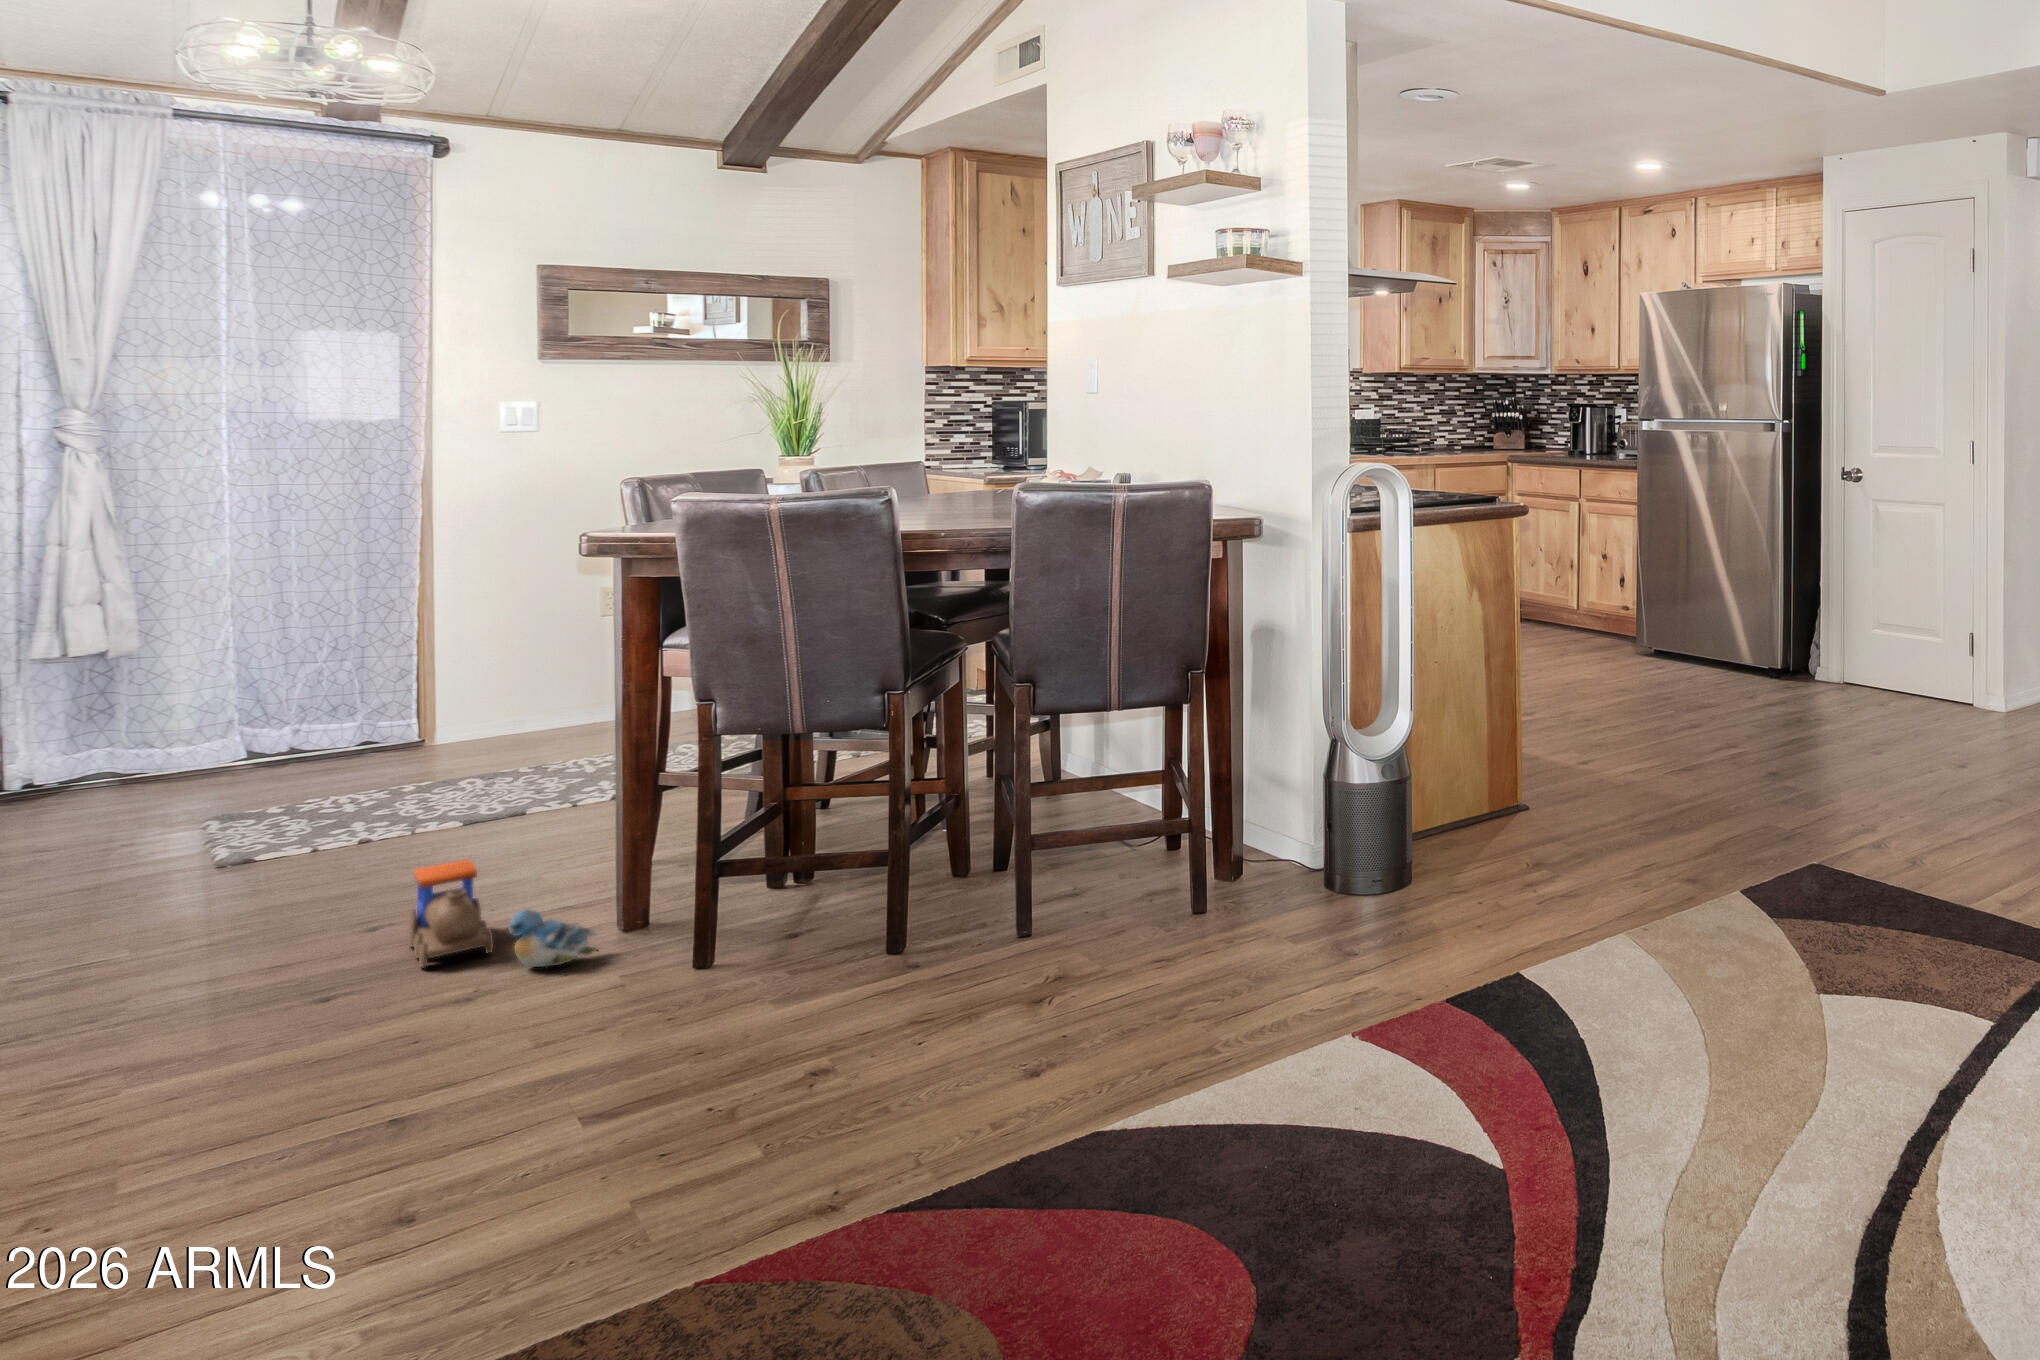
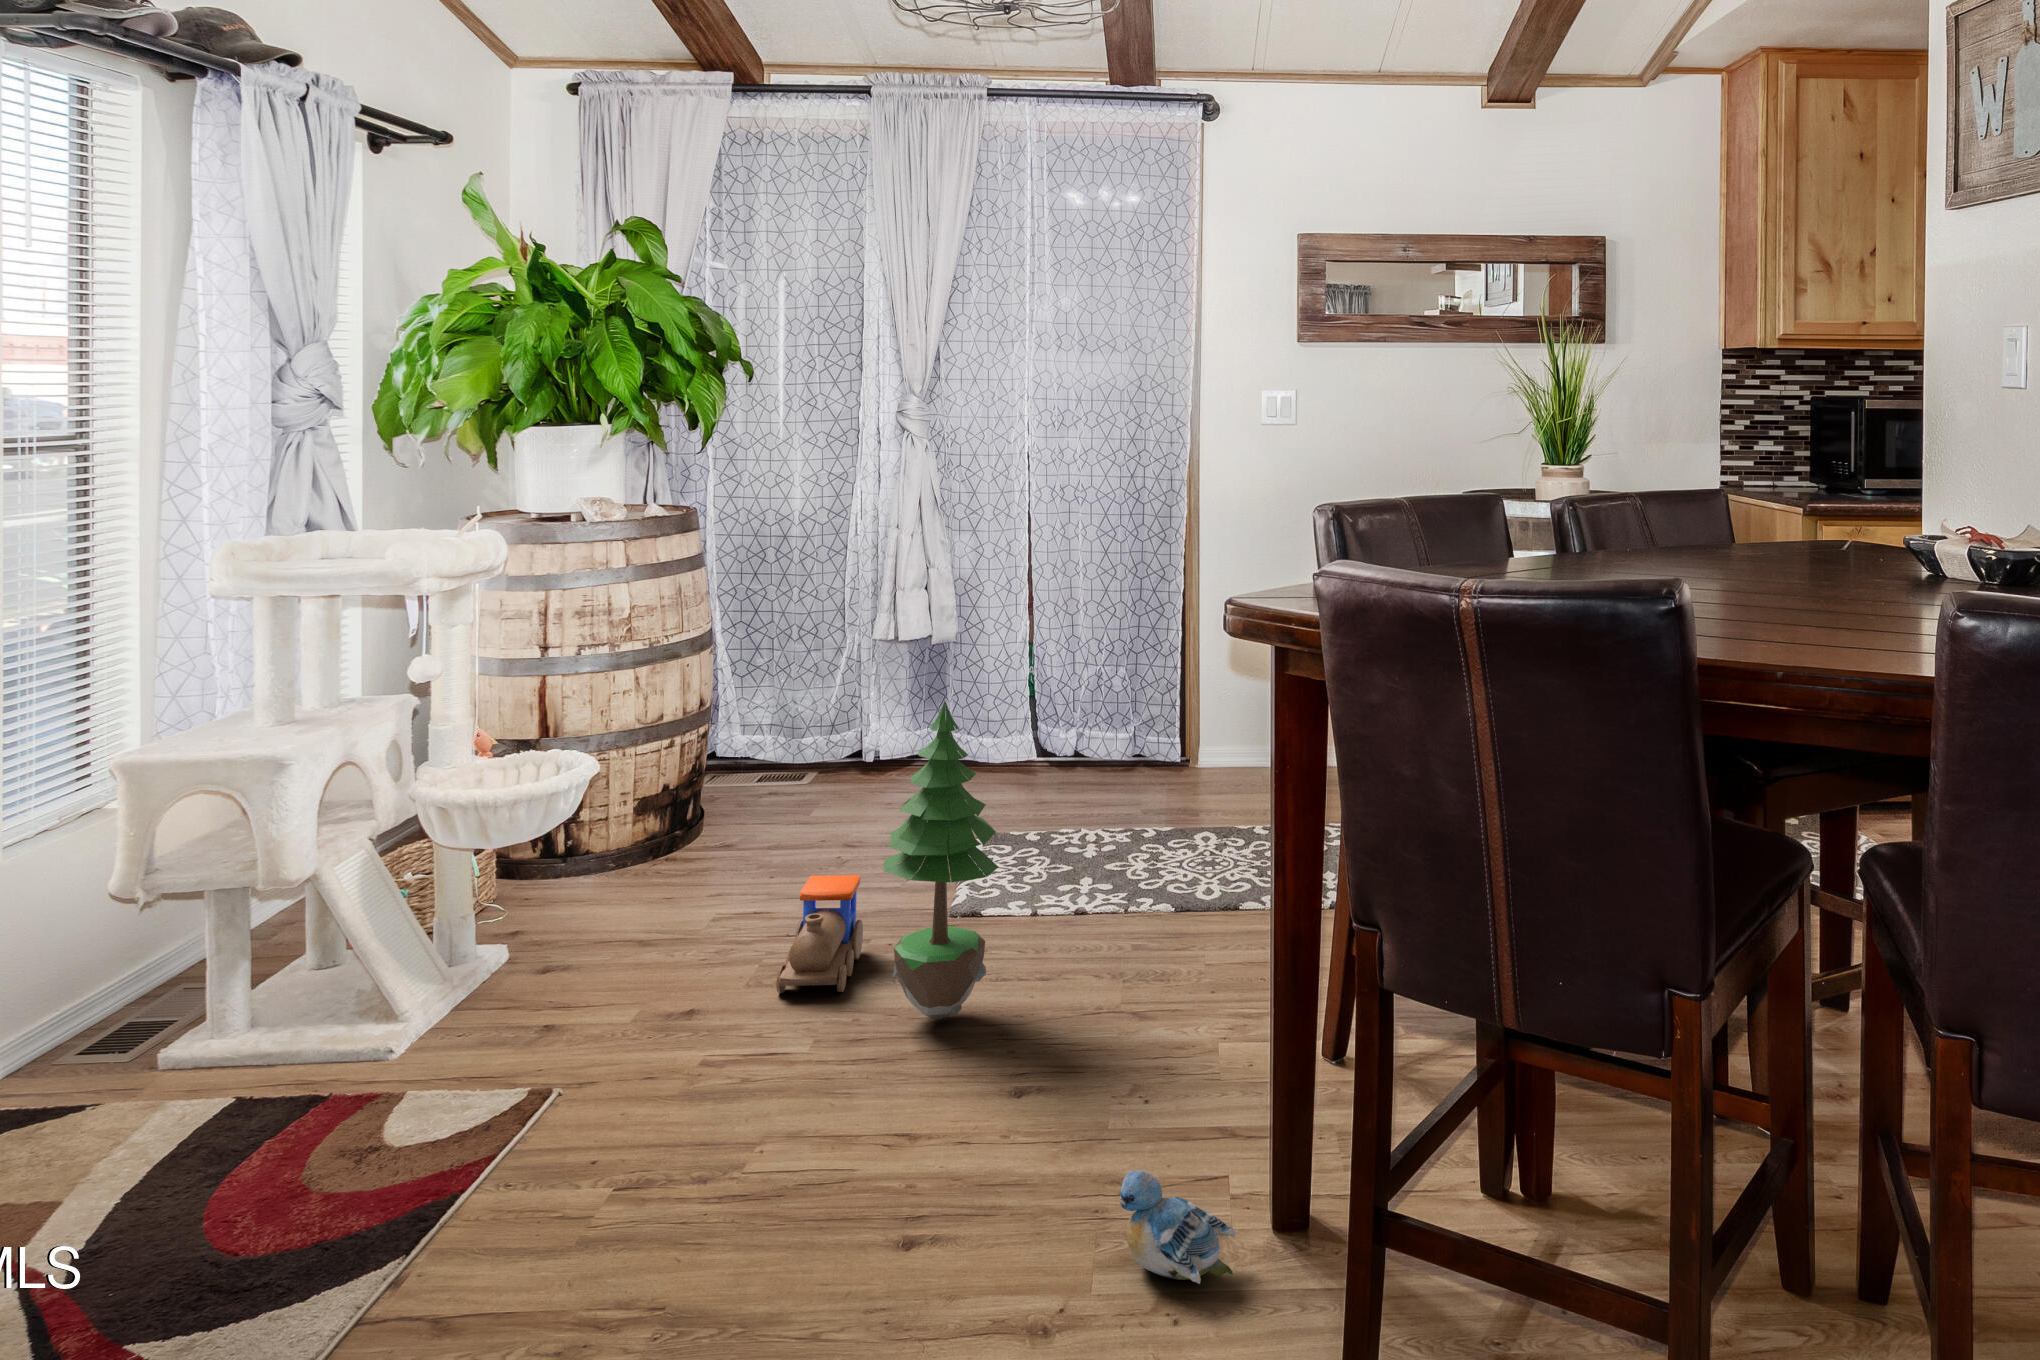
potted tree: none [204,661,325,920] -> present [883,701,998,1020]
toy train: present [407,860,493,968] -> present [776,875,863,993]

